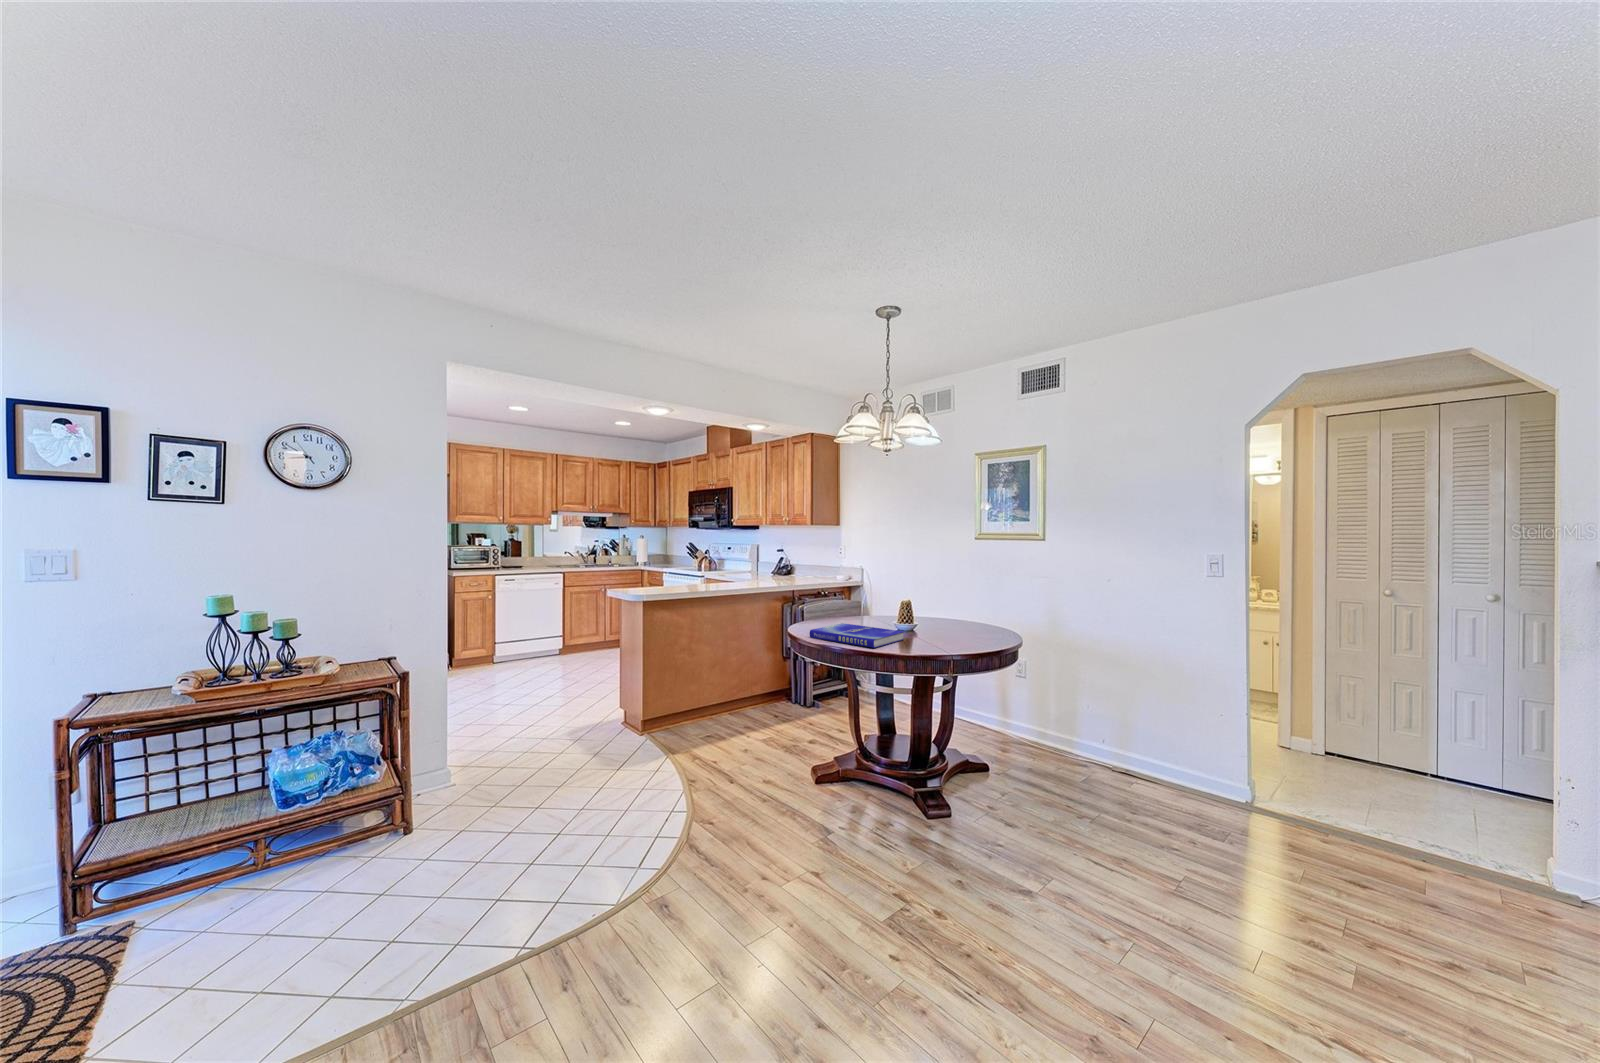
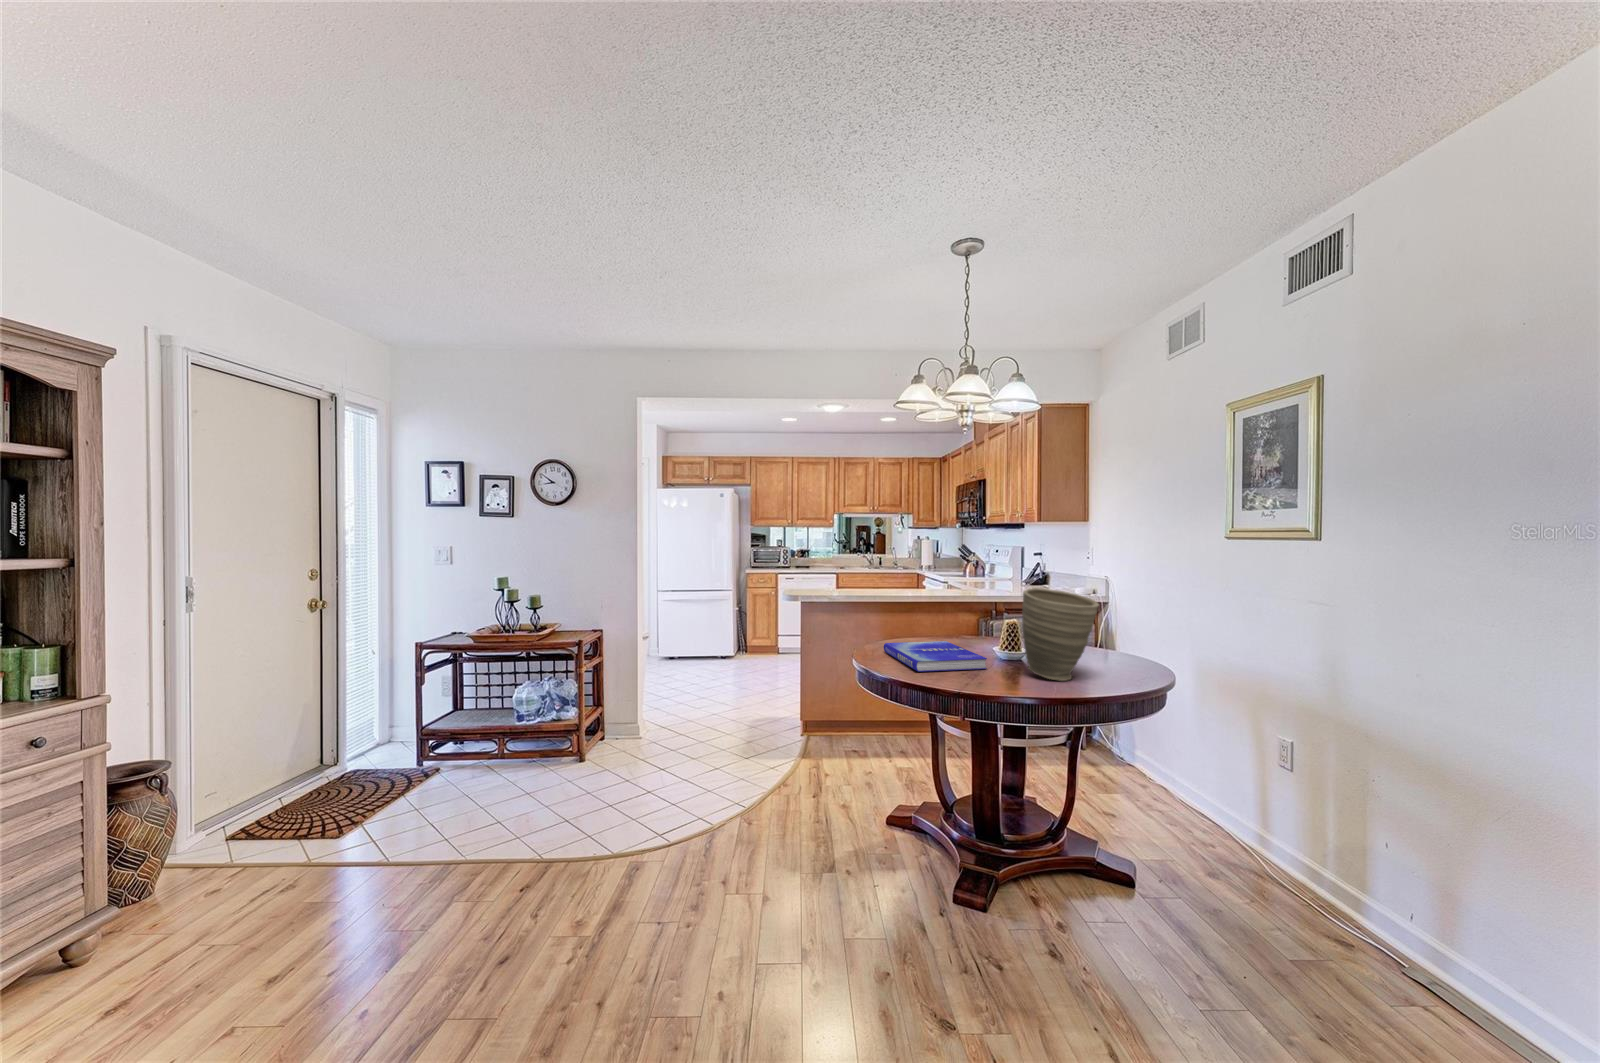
vase: none [928,577,979,640] -> present [1022,588,1099,681]

